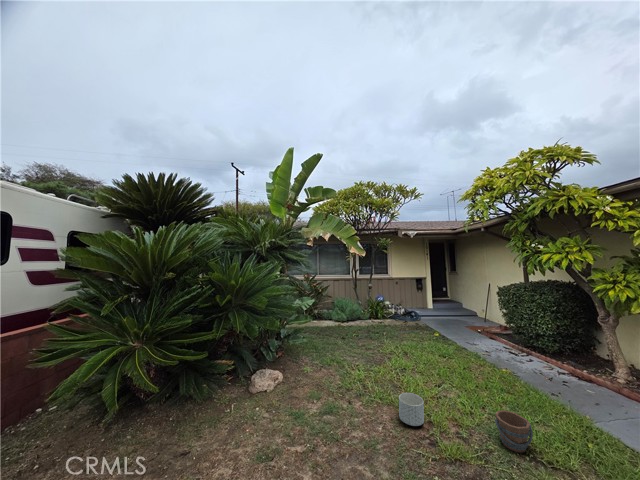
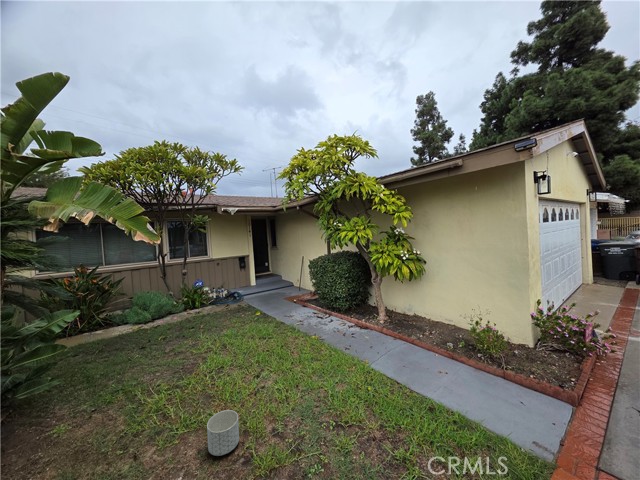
bucket: present [495,410,533,453] -> none [309,389,338,429]

